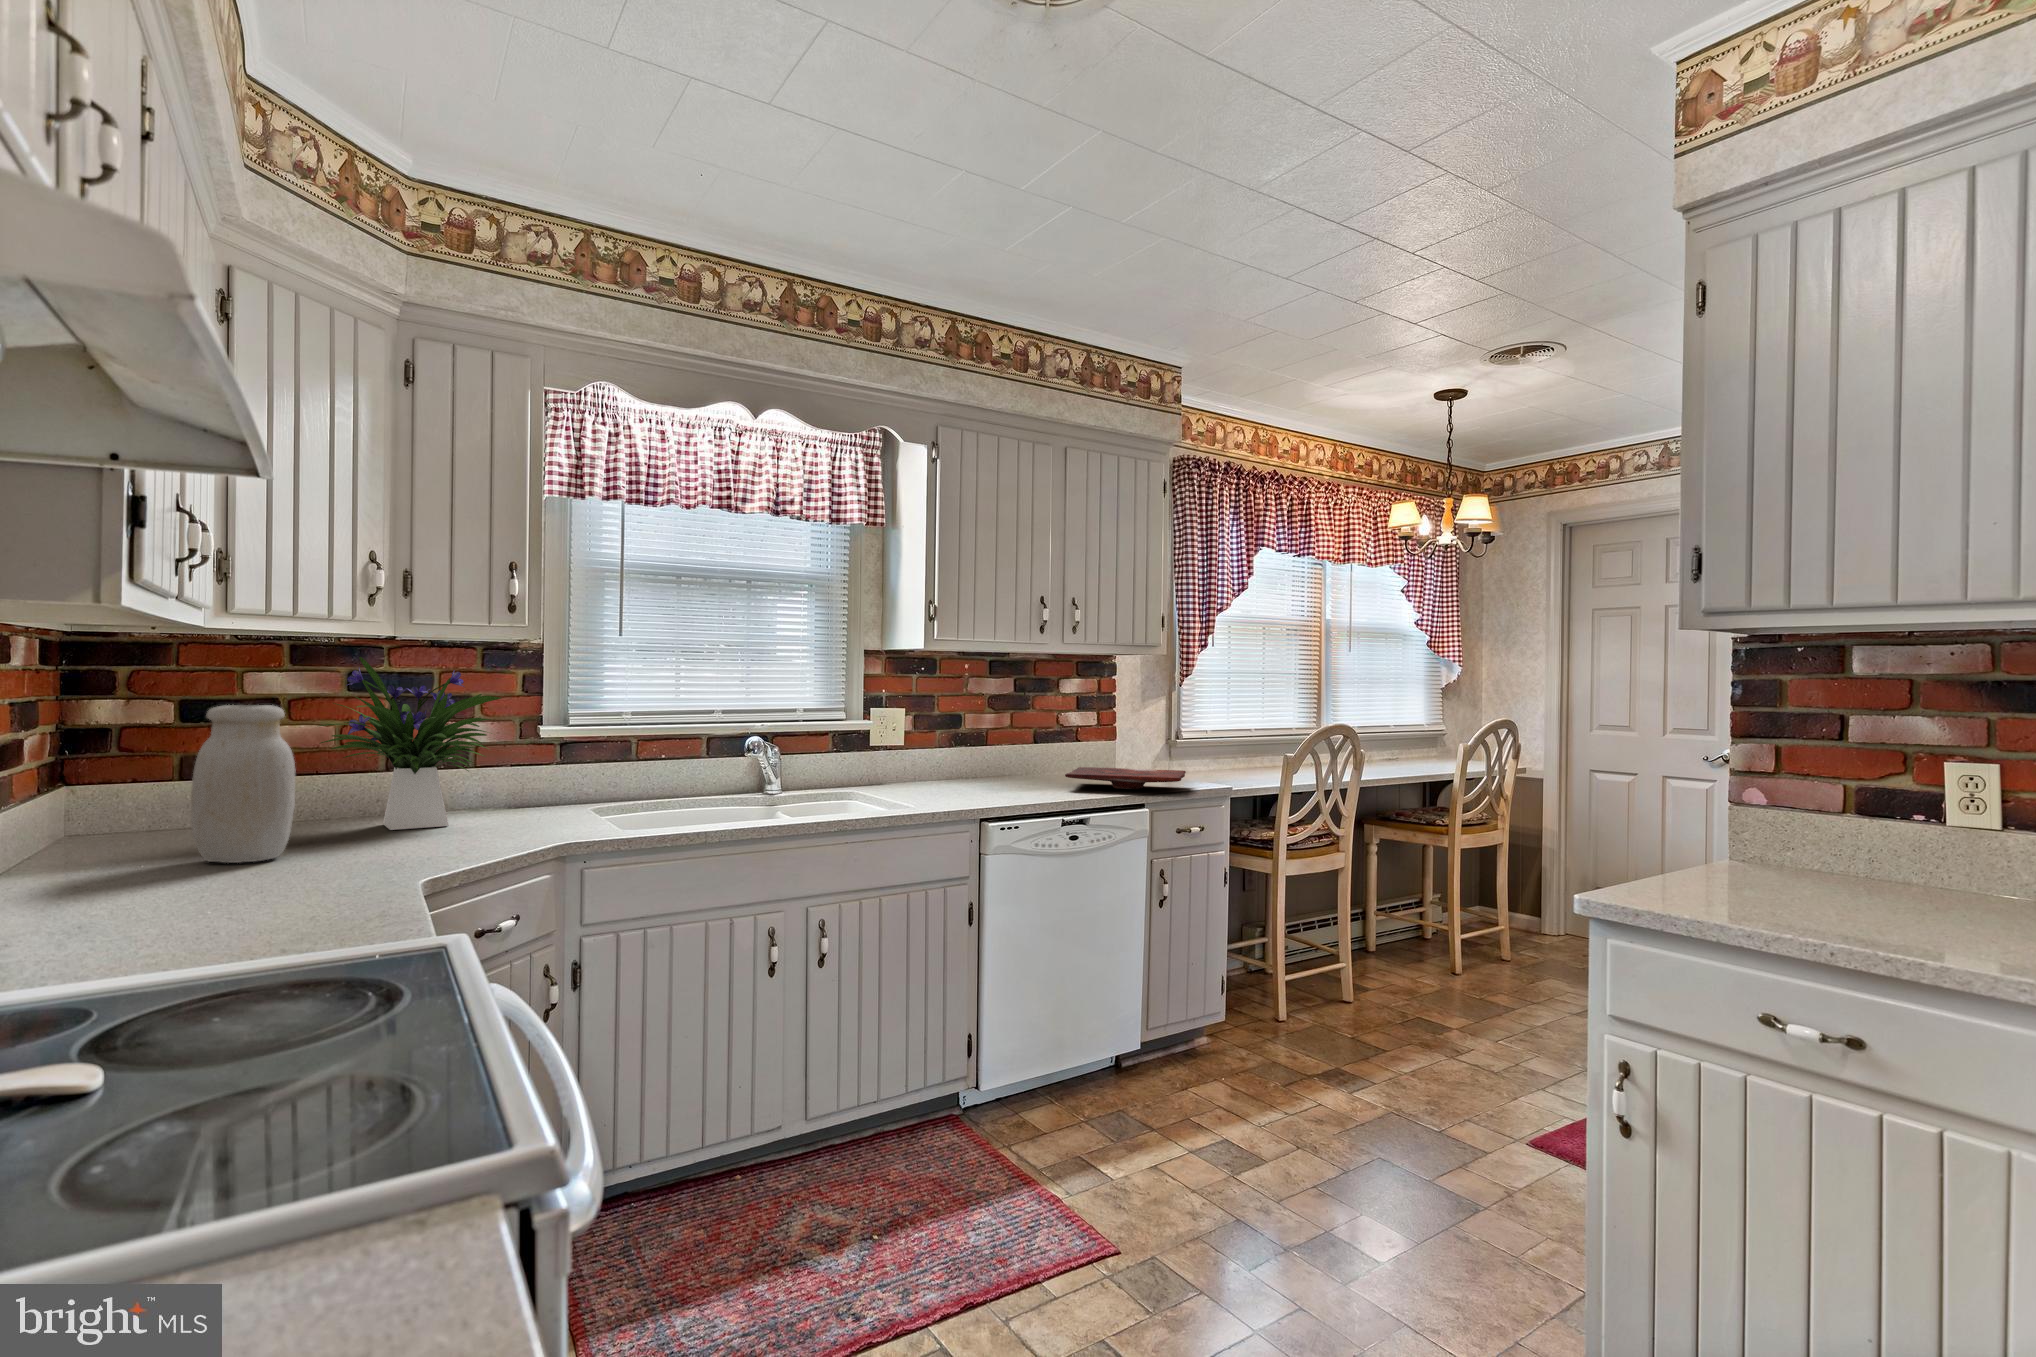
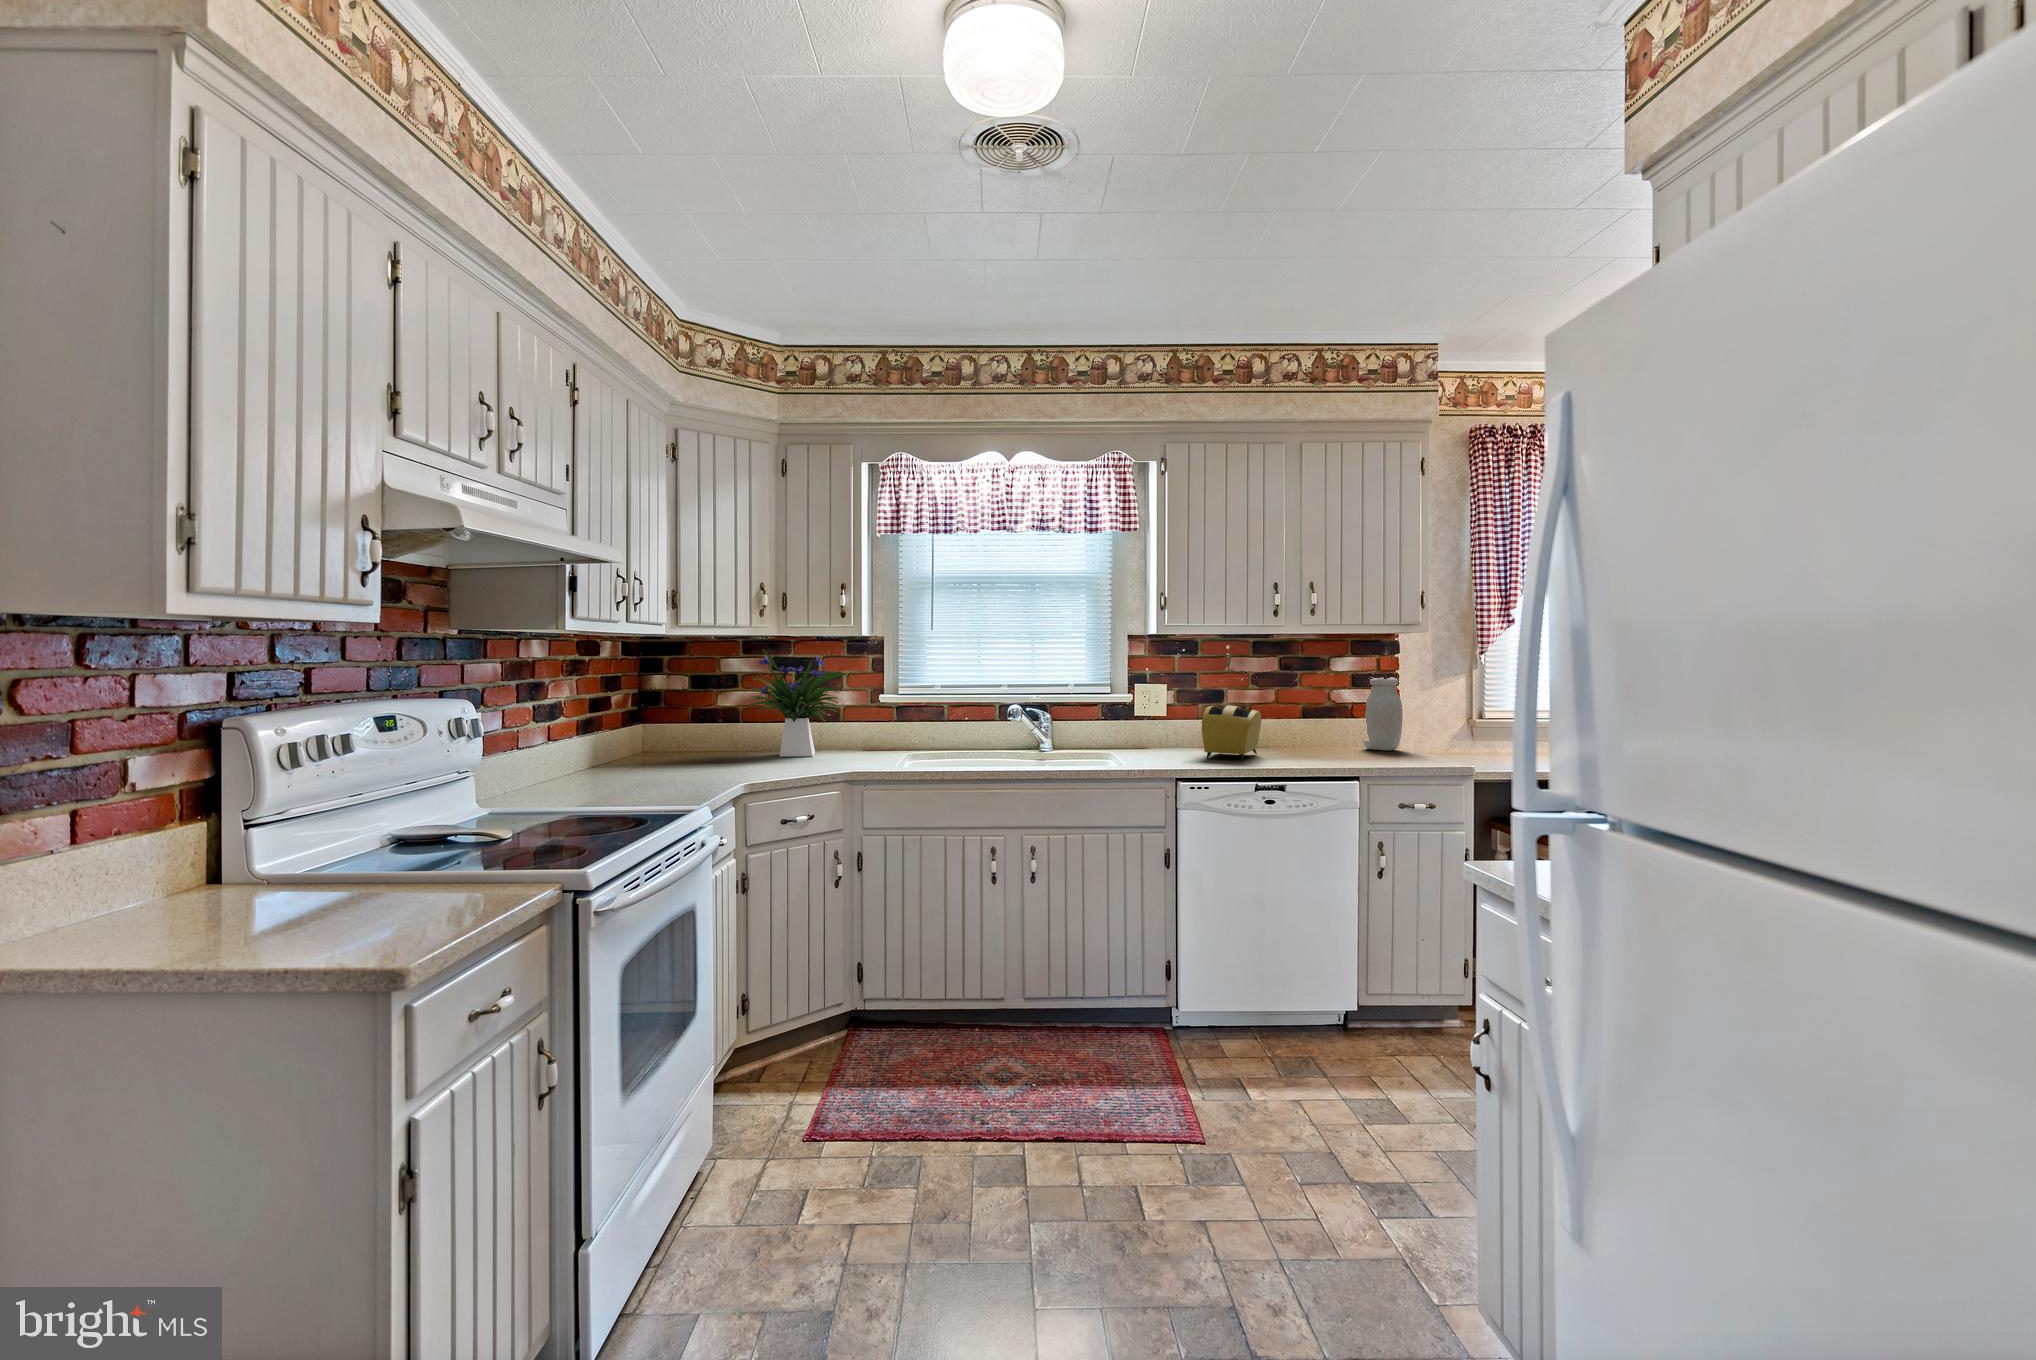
jar: present [191,705,295,863] -> present [1363,677,1403,750]
toaster: none [968,733,1029,796] -> present [1202,705,1262,761]
cutting board: present [1065,767,1186,789] -> none [1299,739,1434,762]

